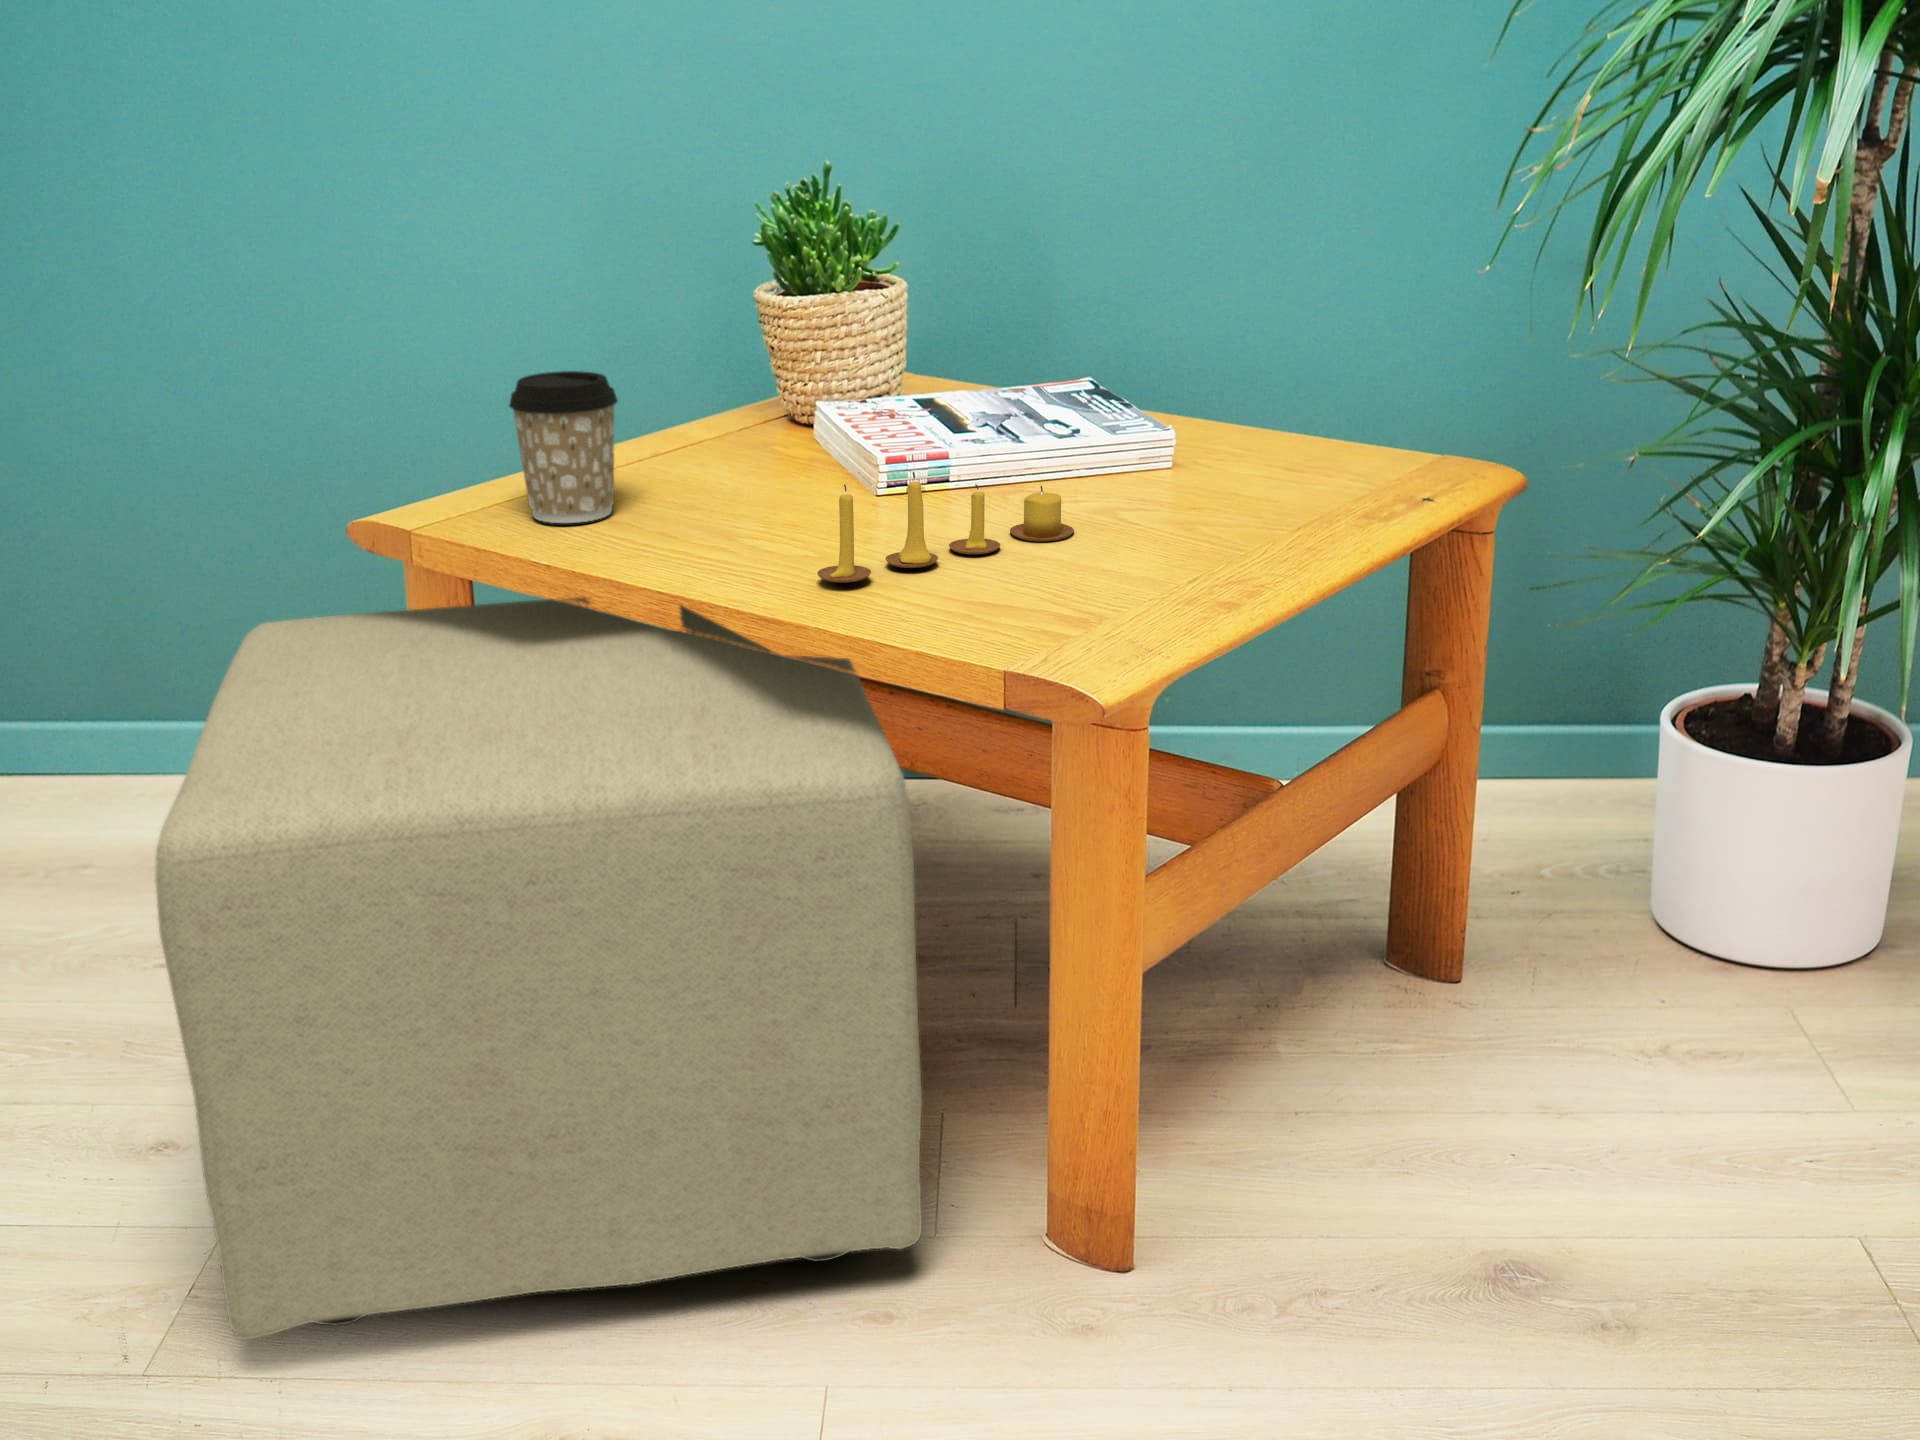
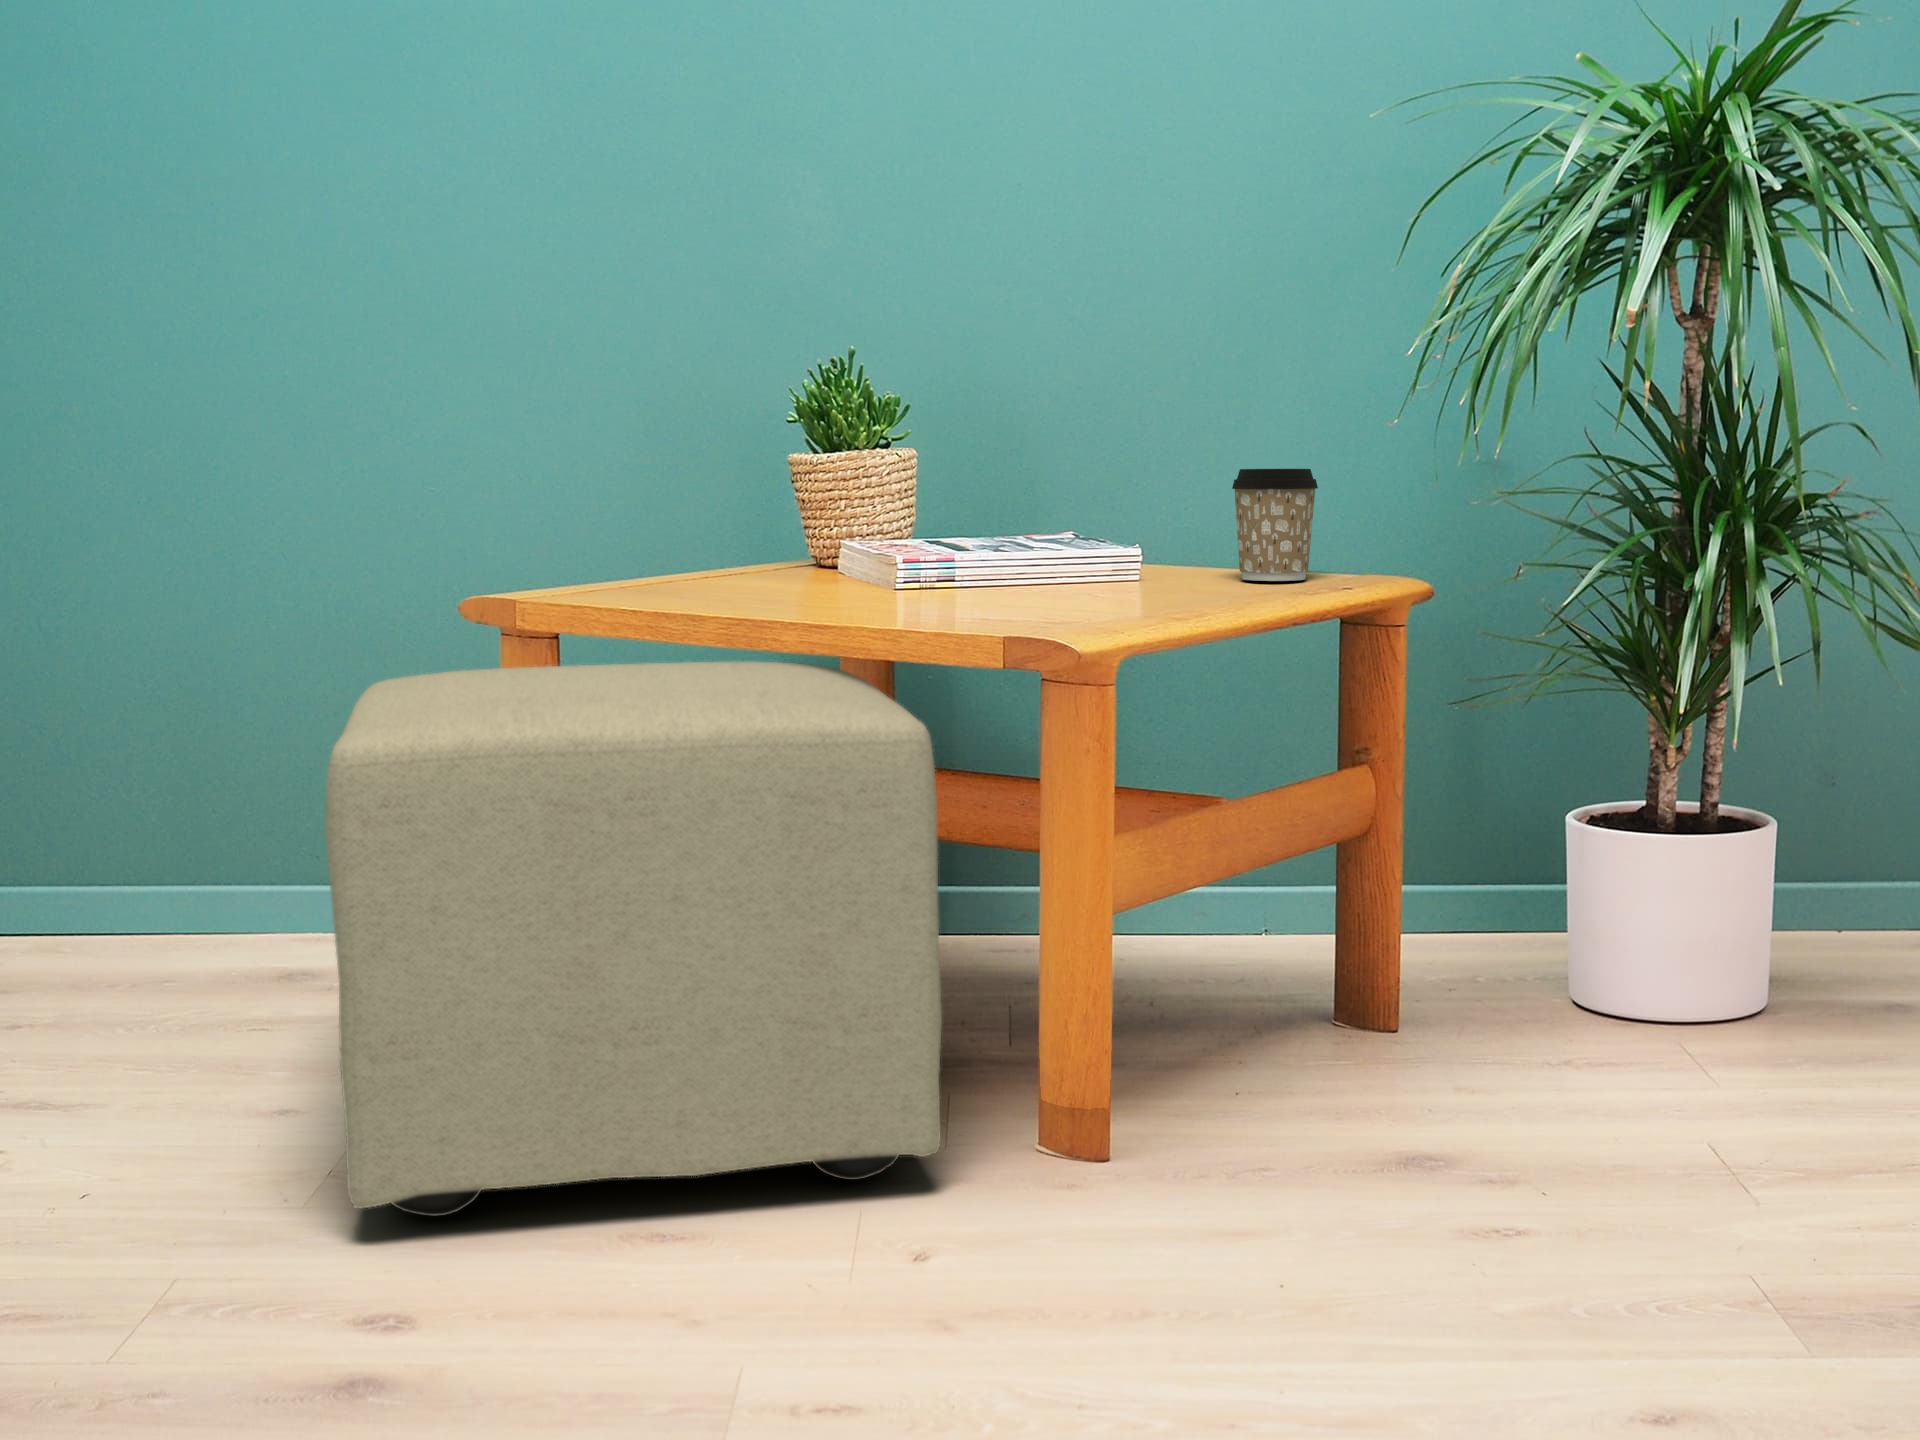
coffee cup: present [509,371,618,523] -> present [1232,469,1318,581]
candle: present [817,472,1074,582] -> none [854,533,1061,612]

